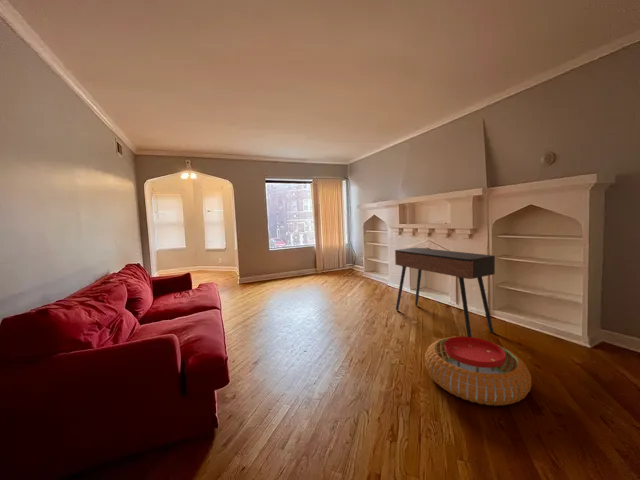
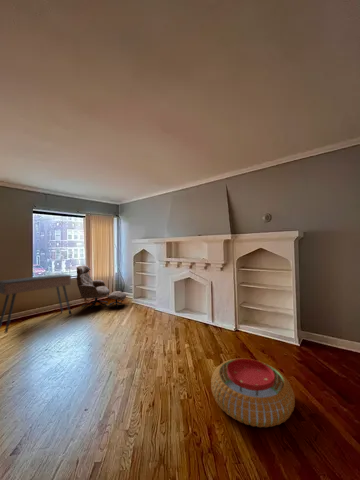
lounge chair: none [305,234,356,280] -> present [77,265,126,309]
console table: present [395,248,495,337] -> present [0,274,71,333]

